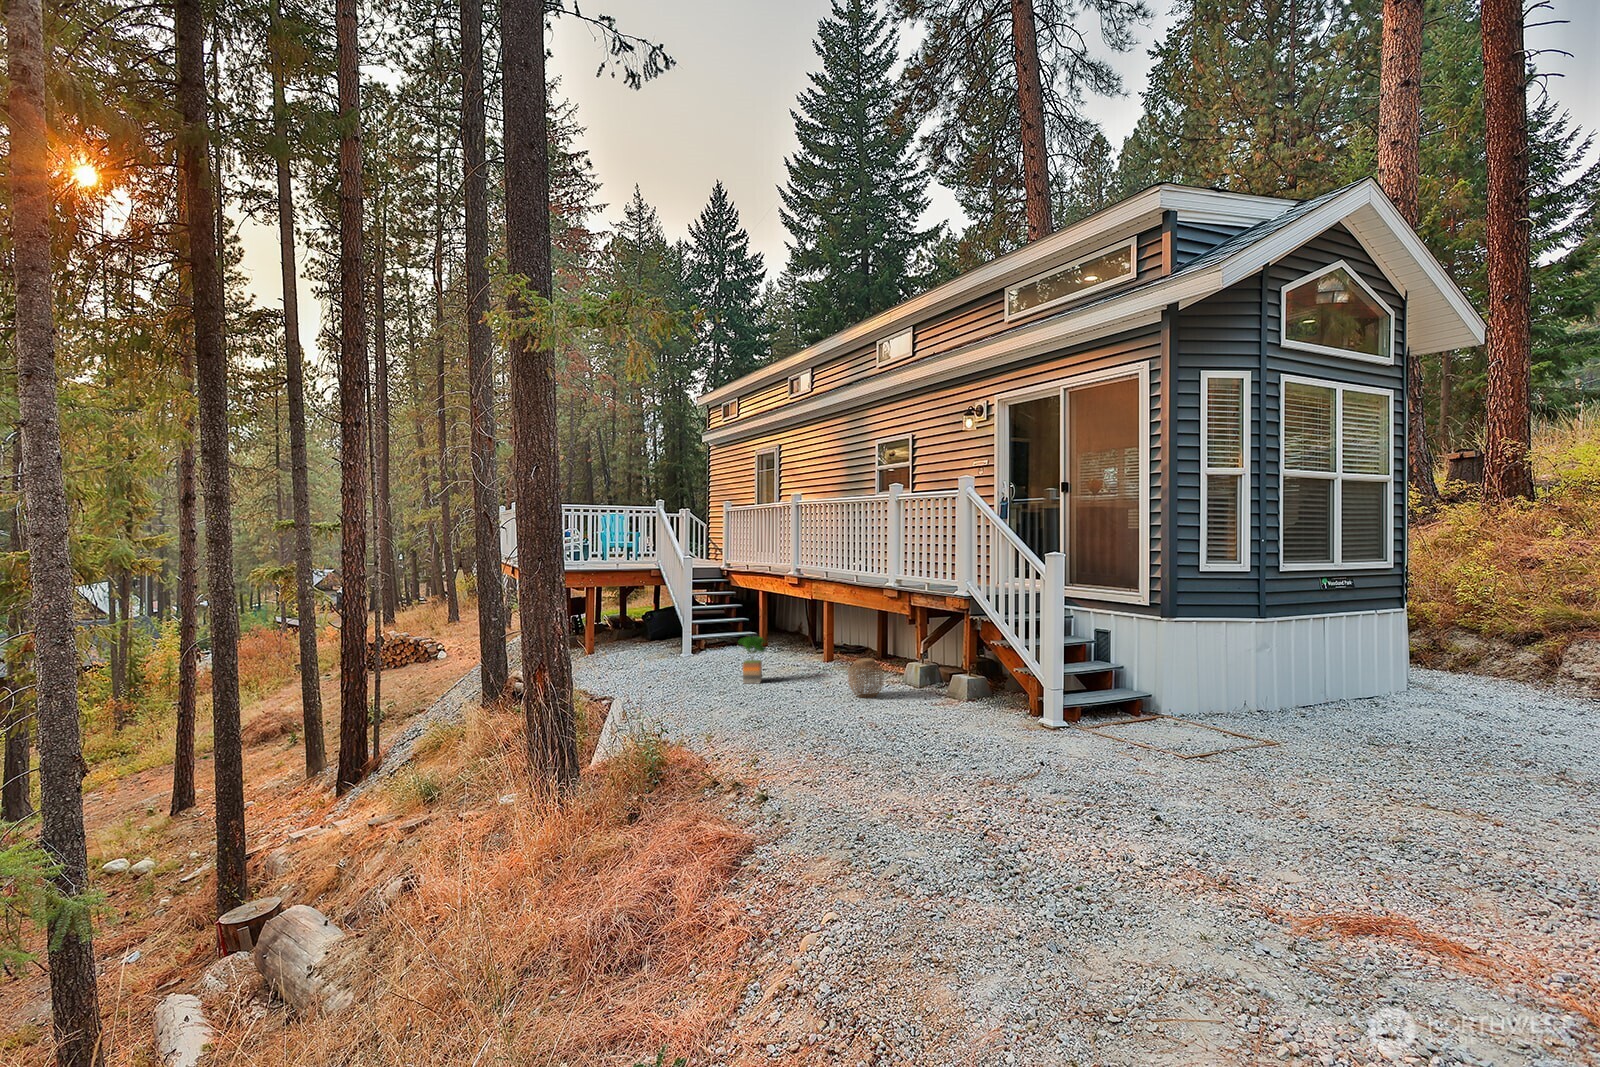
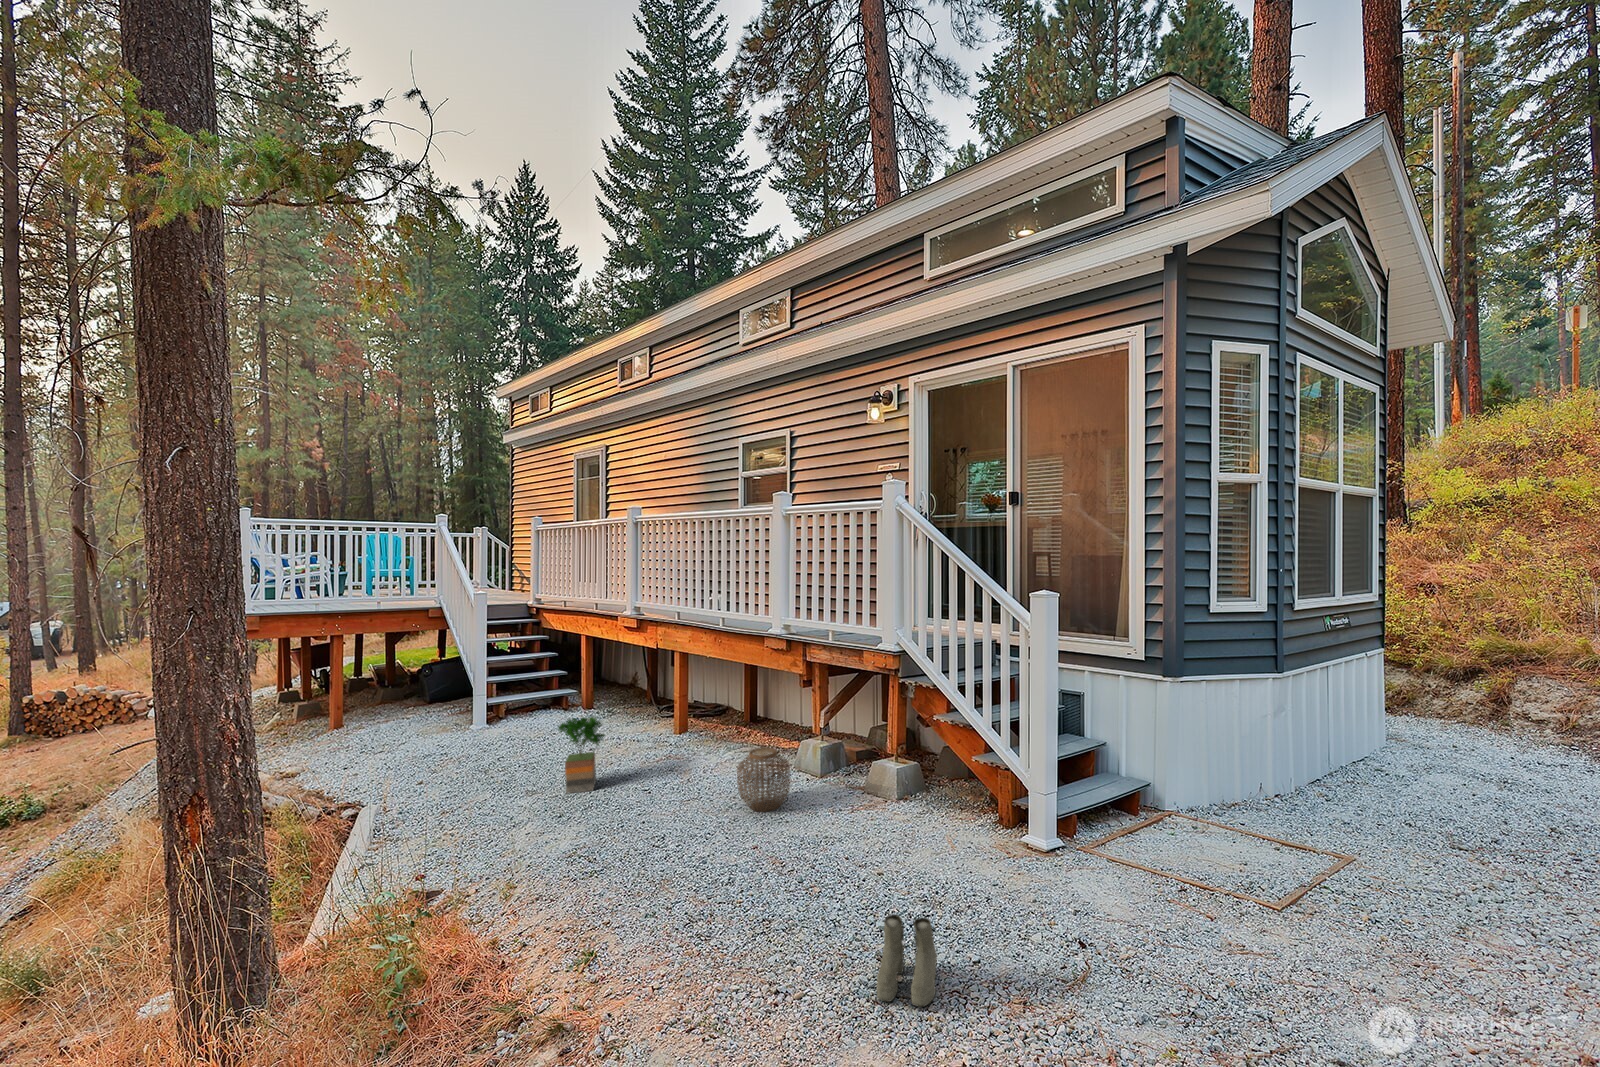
boots: none [889,720,926,759] -> present [877,914,937,1007]

